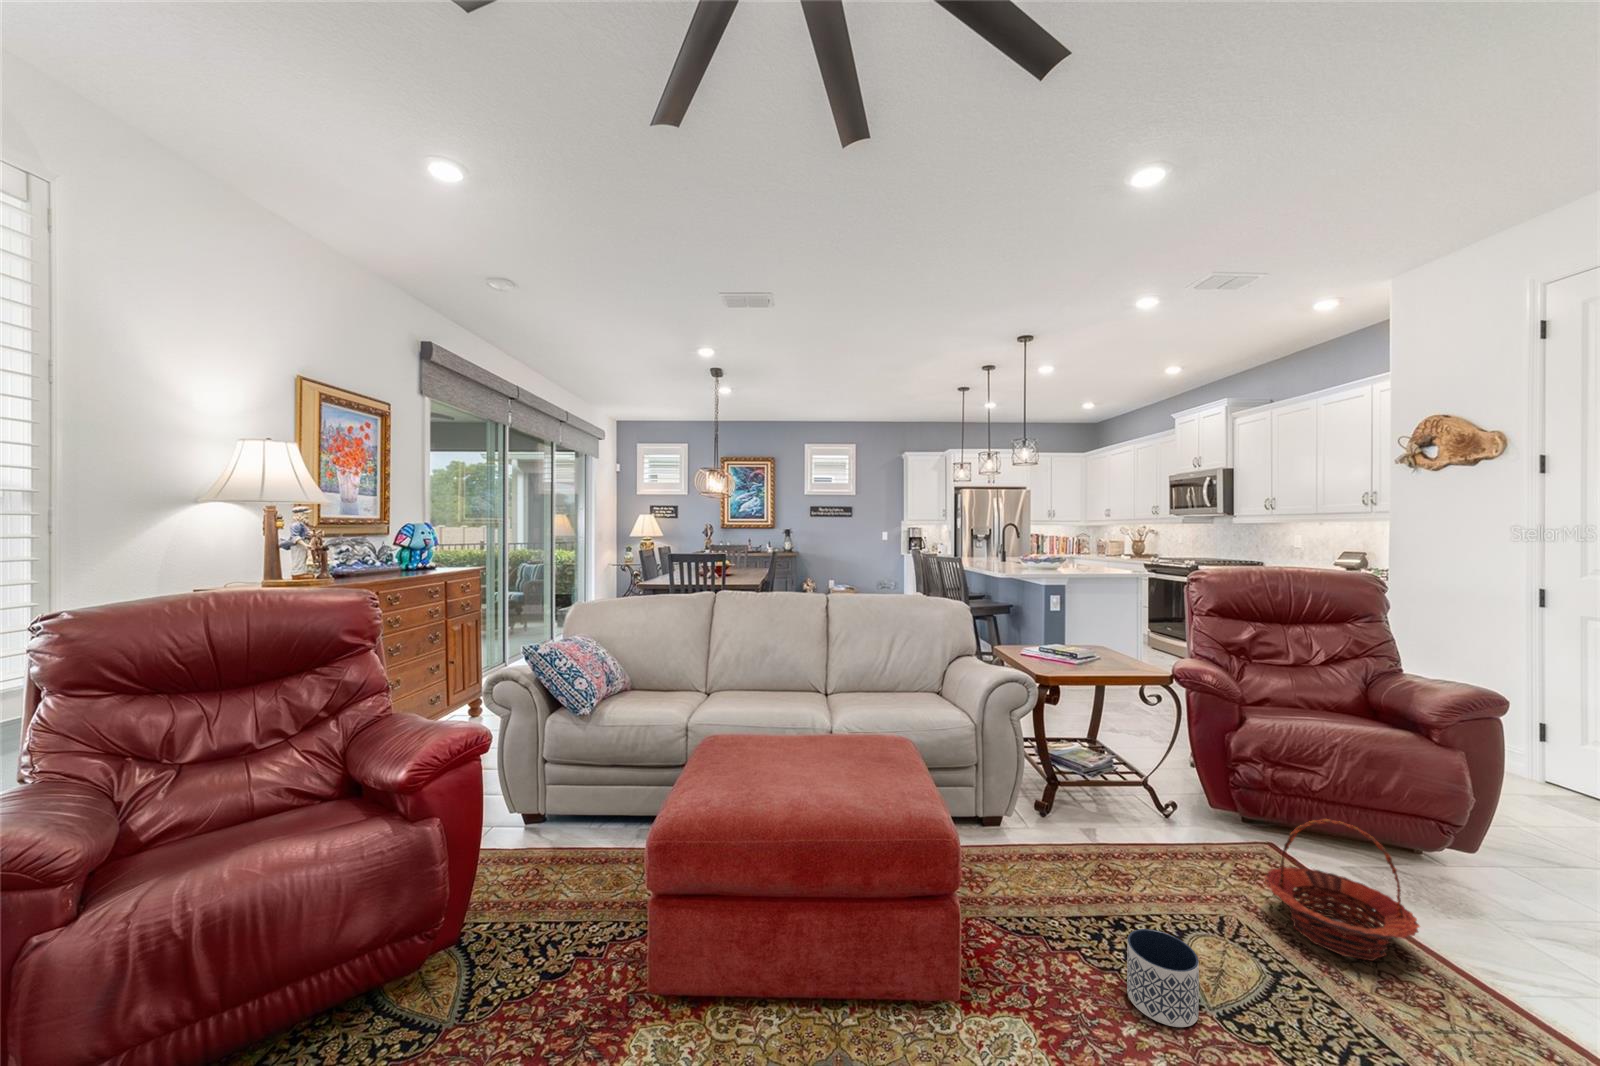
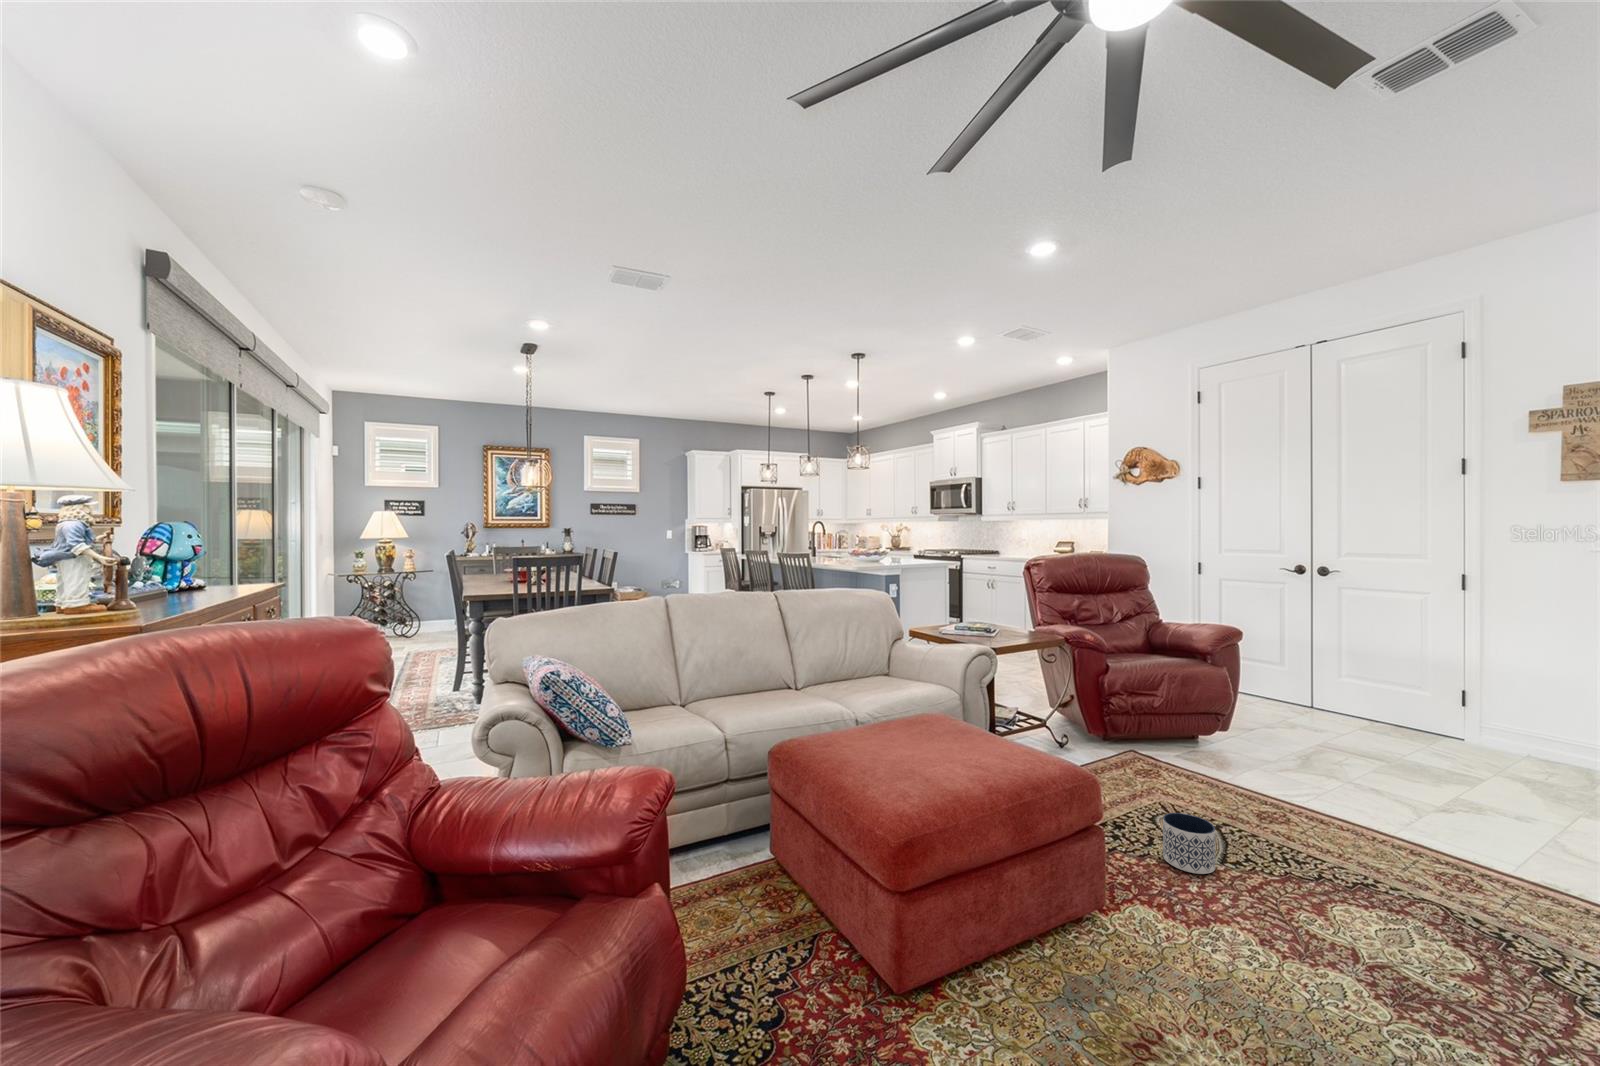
basket: present [1265,819,1420,961] -> none [1169,717,1263,804]

